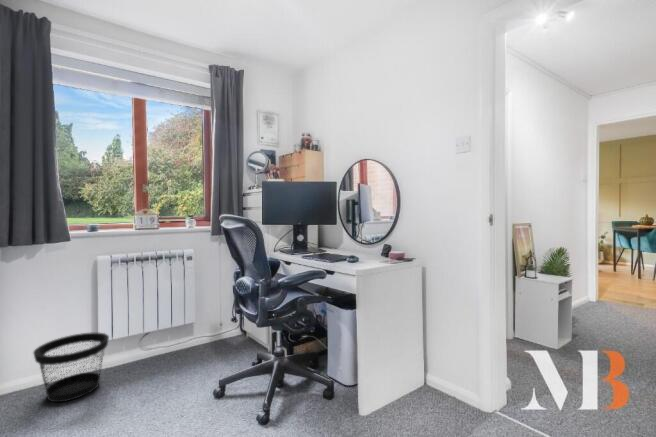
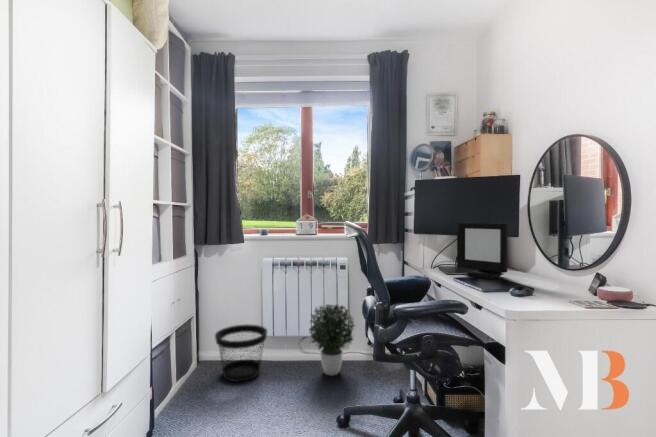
picture frame: none [300,215,334,255] -> present [458,223,508,279]
potted plant: none [158,294,209,363] -> present [309,305,354,376]

